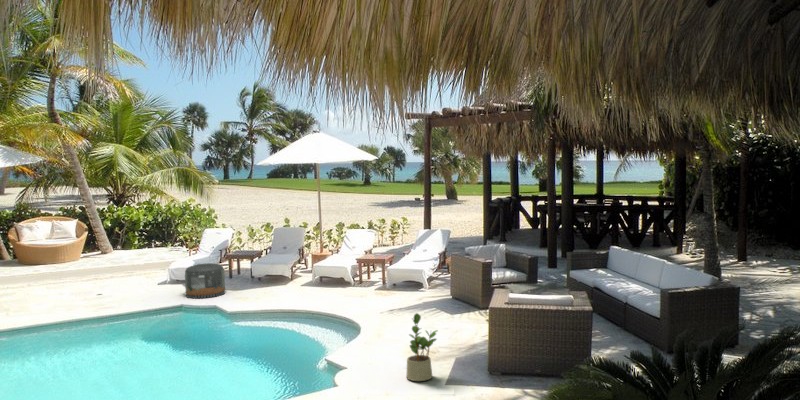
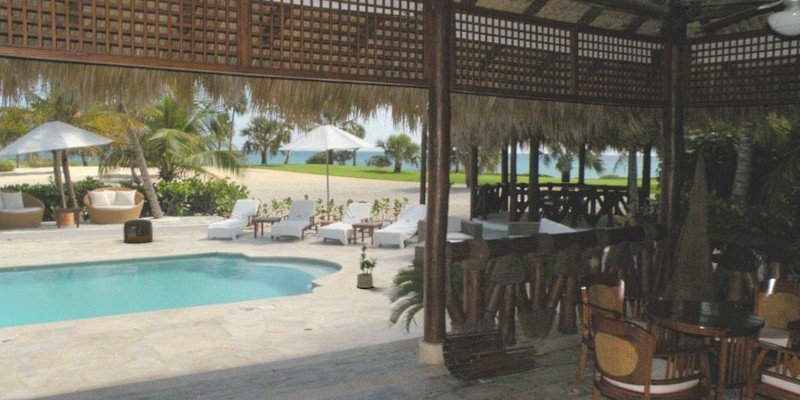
pouf: present [185,263,225,298] -> present [123,219,153,243]

